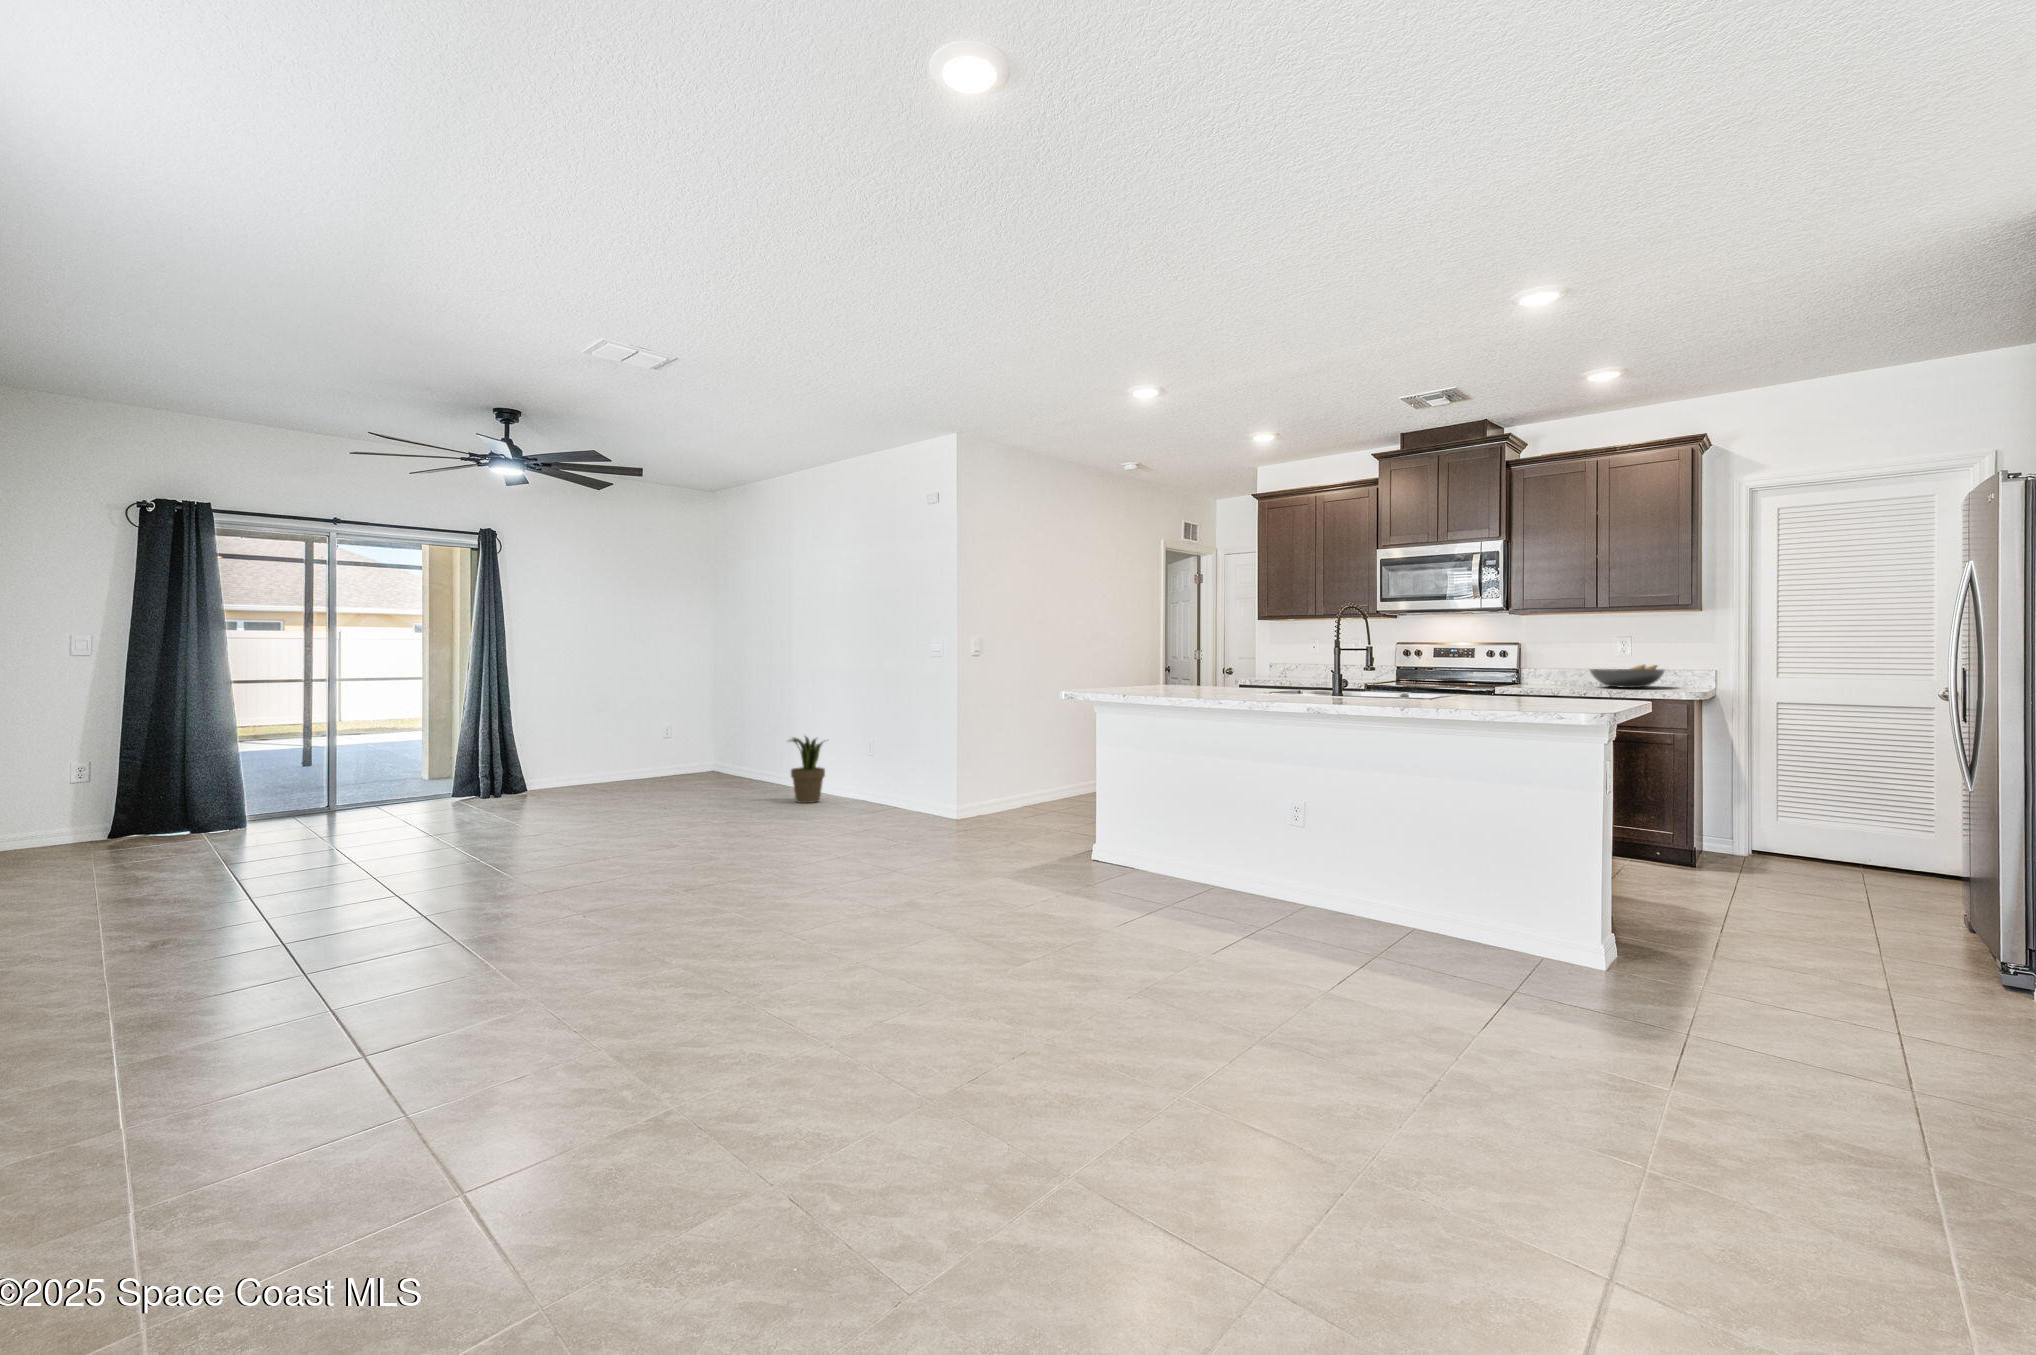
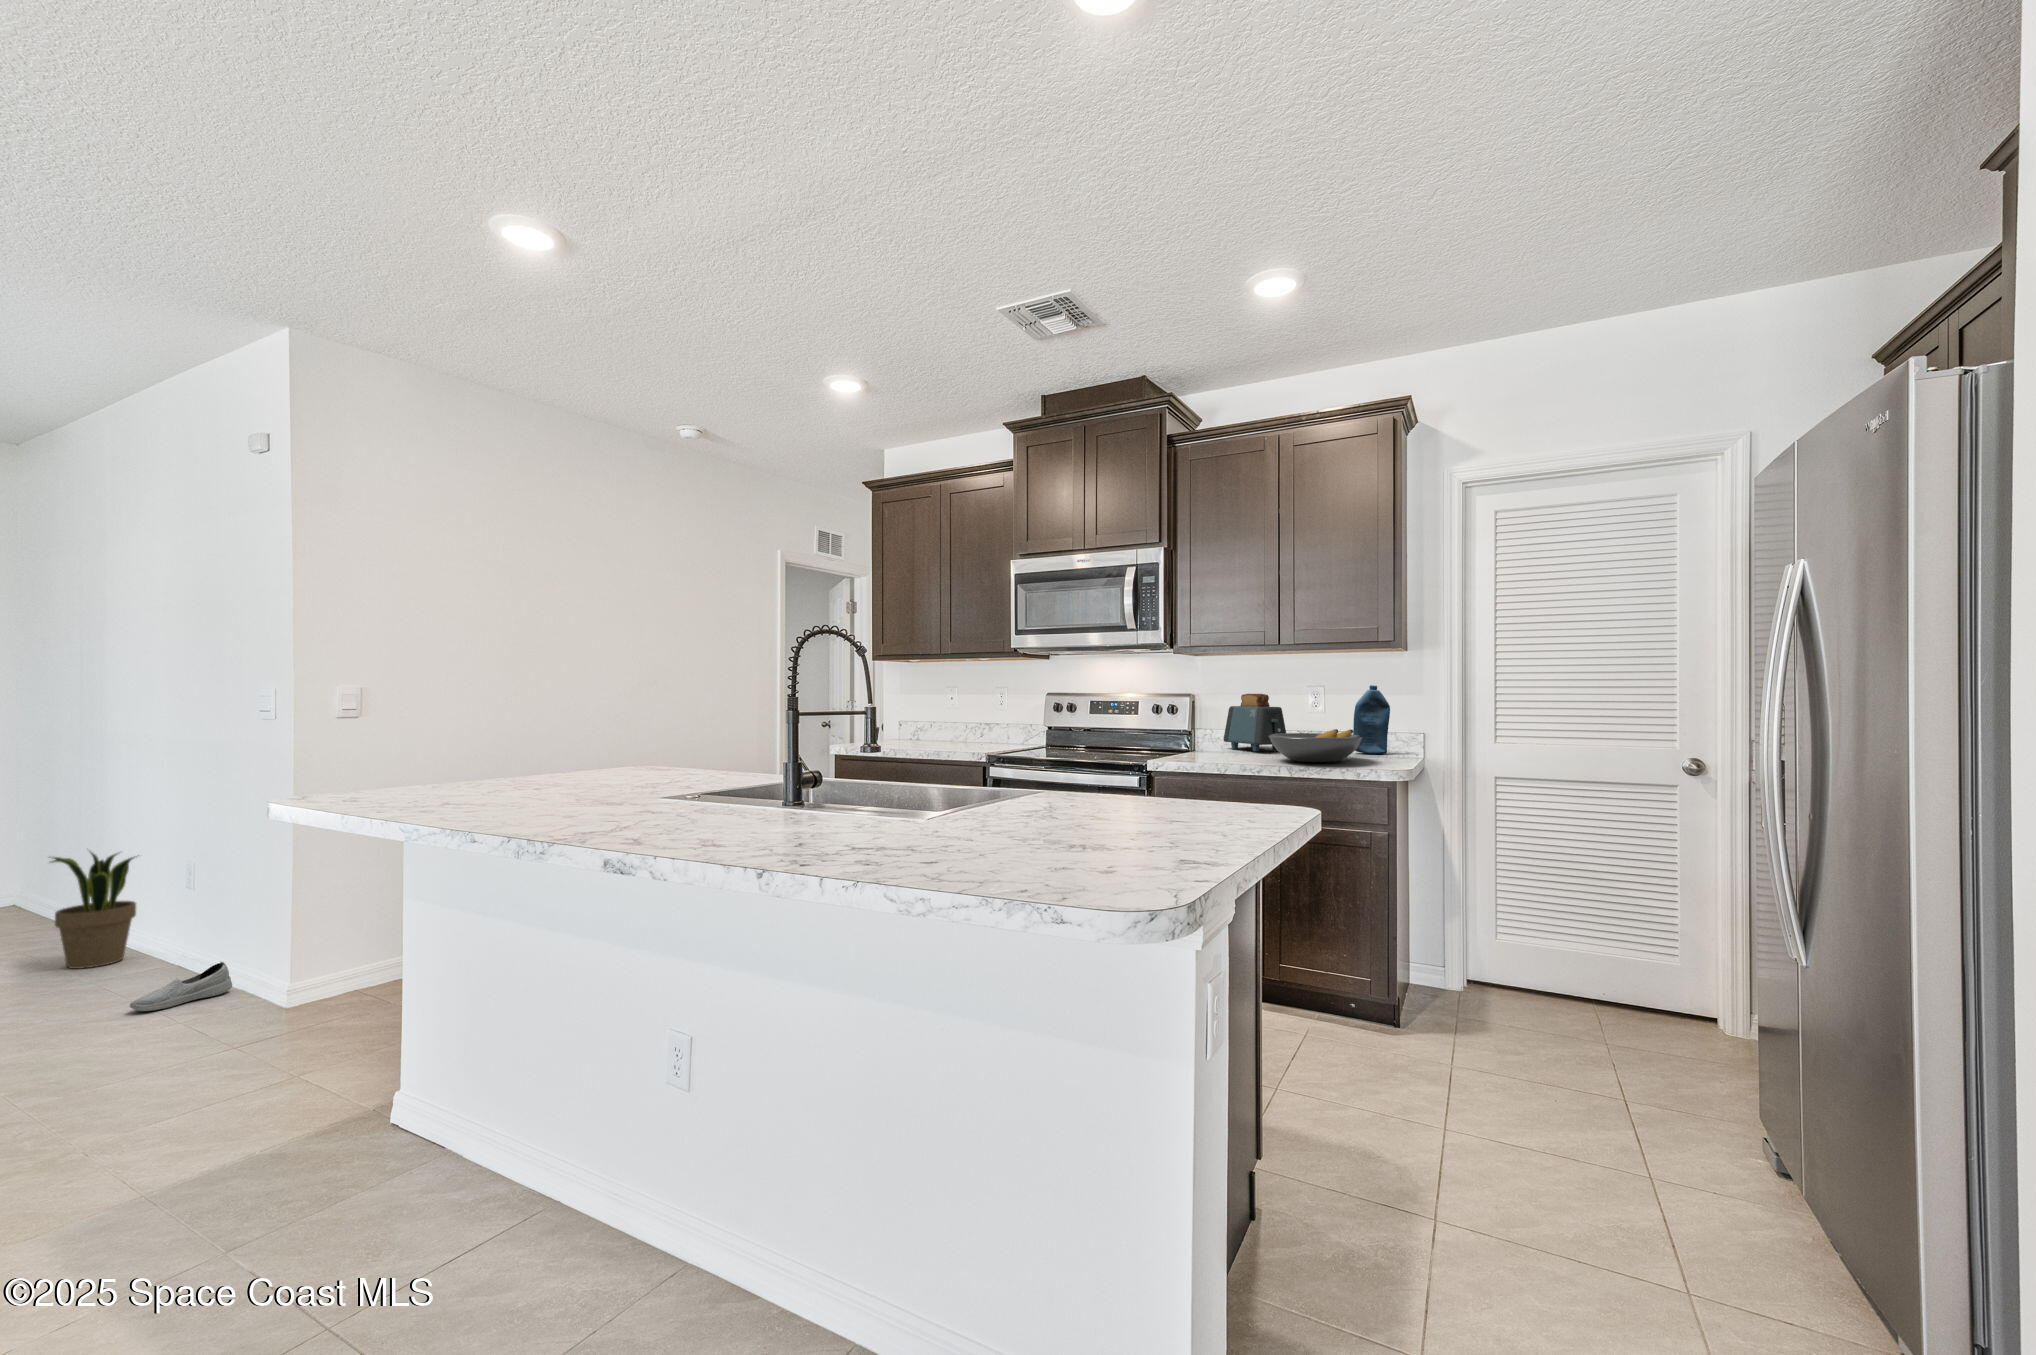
bottle: none [1654,635,1687,685] -> present [1353,685,1390,754]
toaster: none [1546,643,1601,684] -> present [1223,694,1286,751]
shoe: none [871,797,907,819] -> present [130,962,232,1011]

